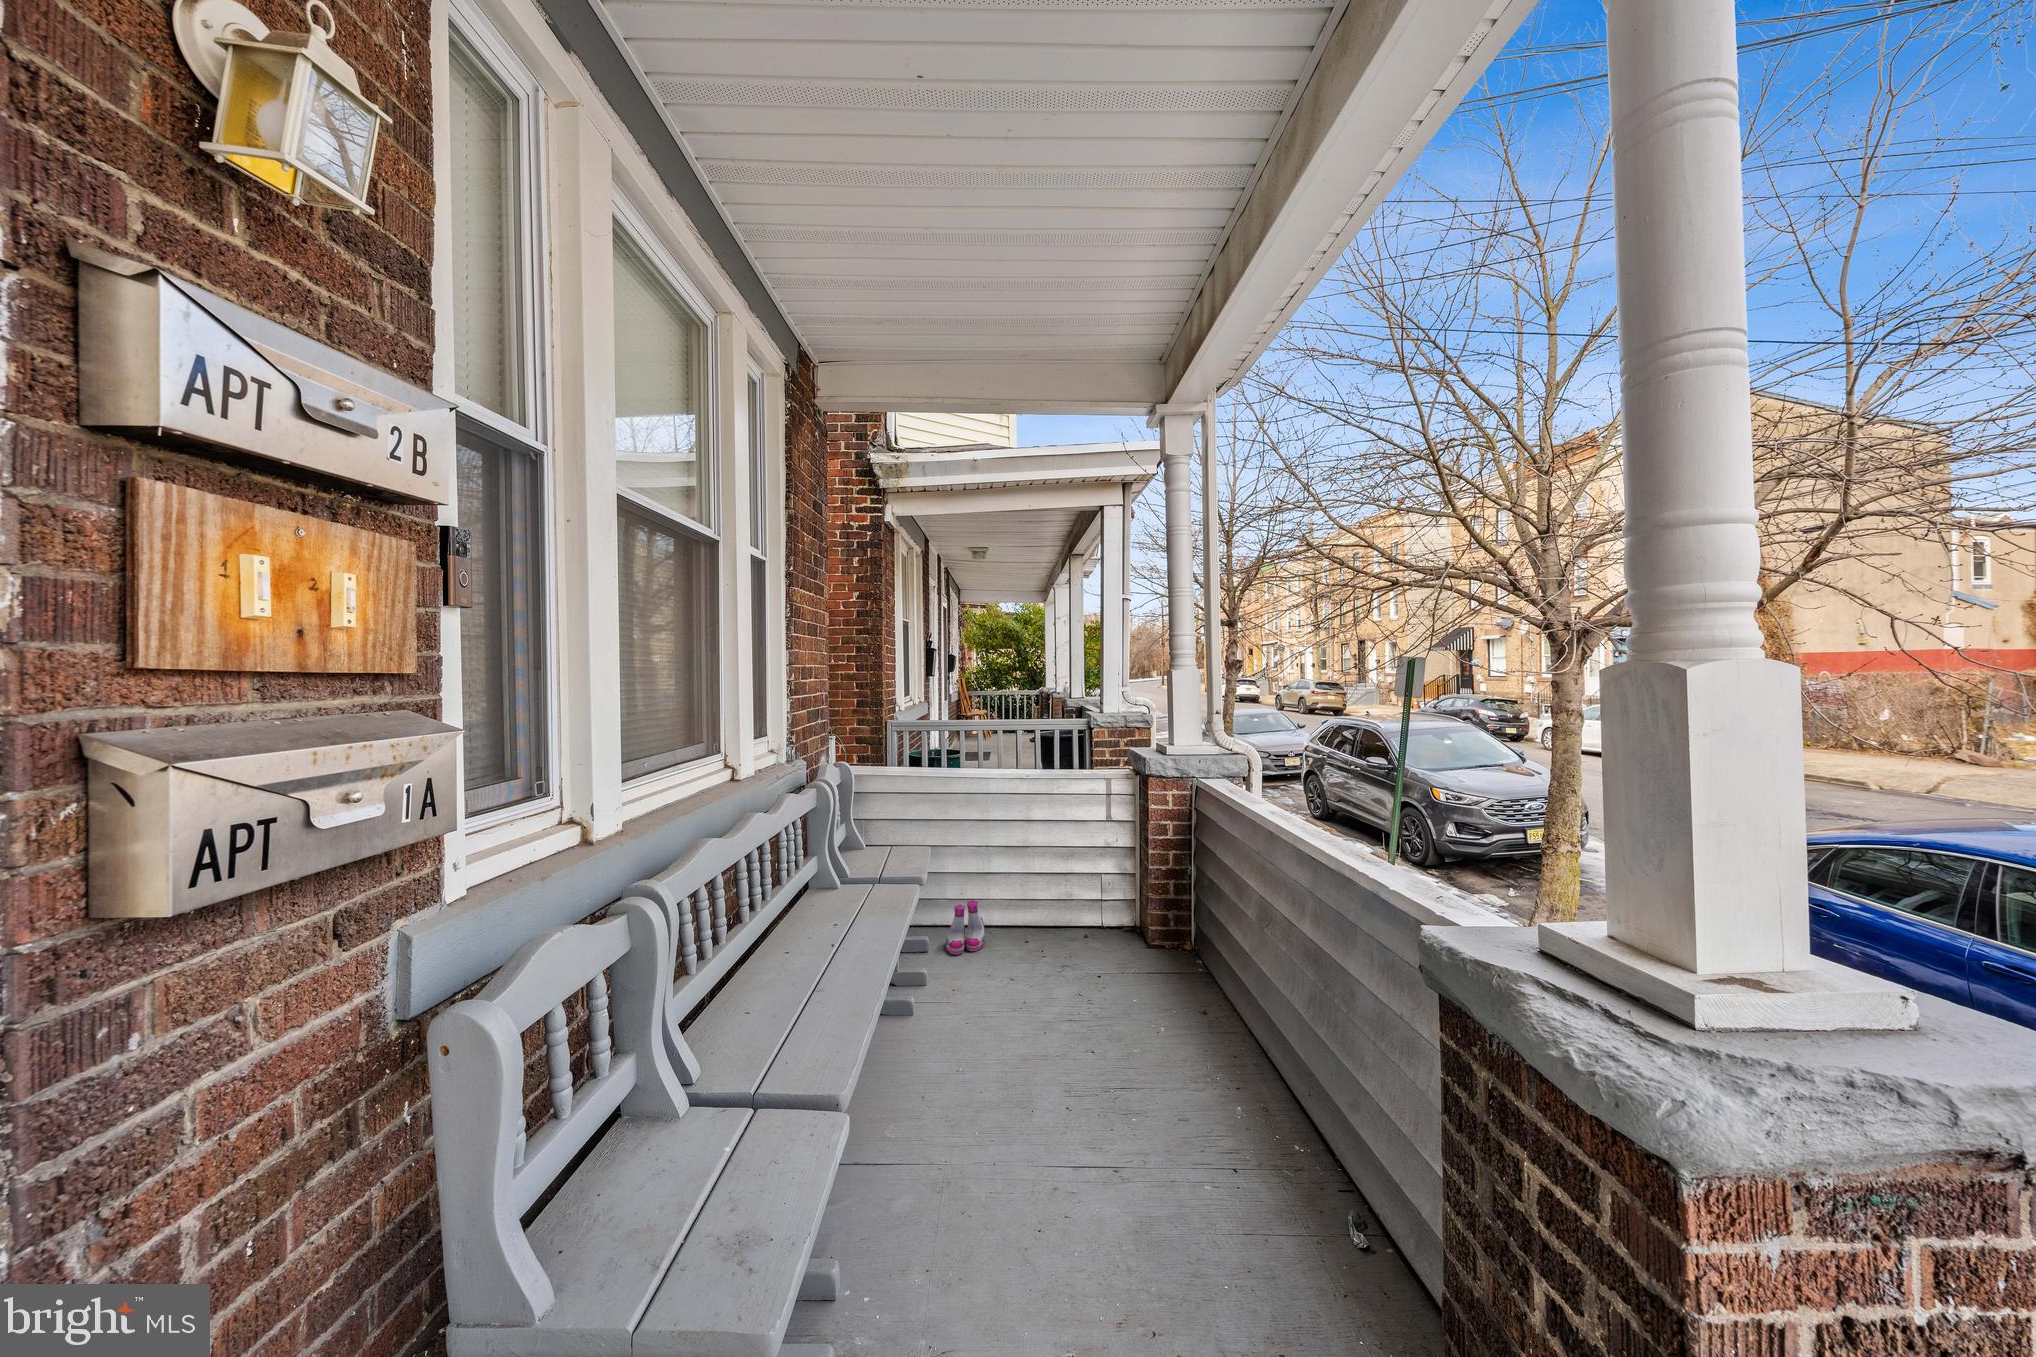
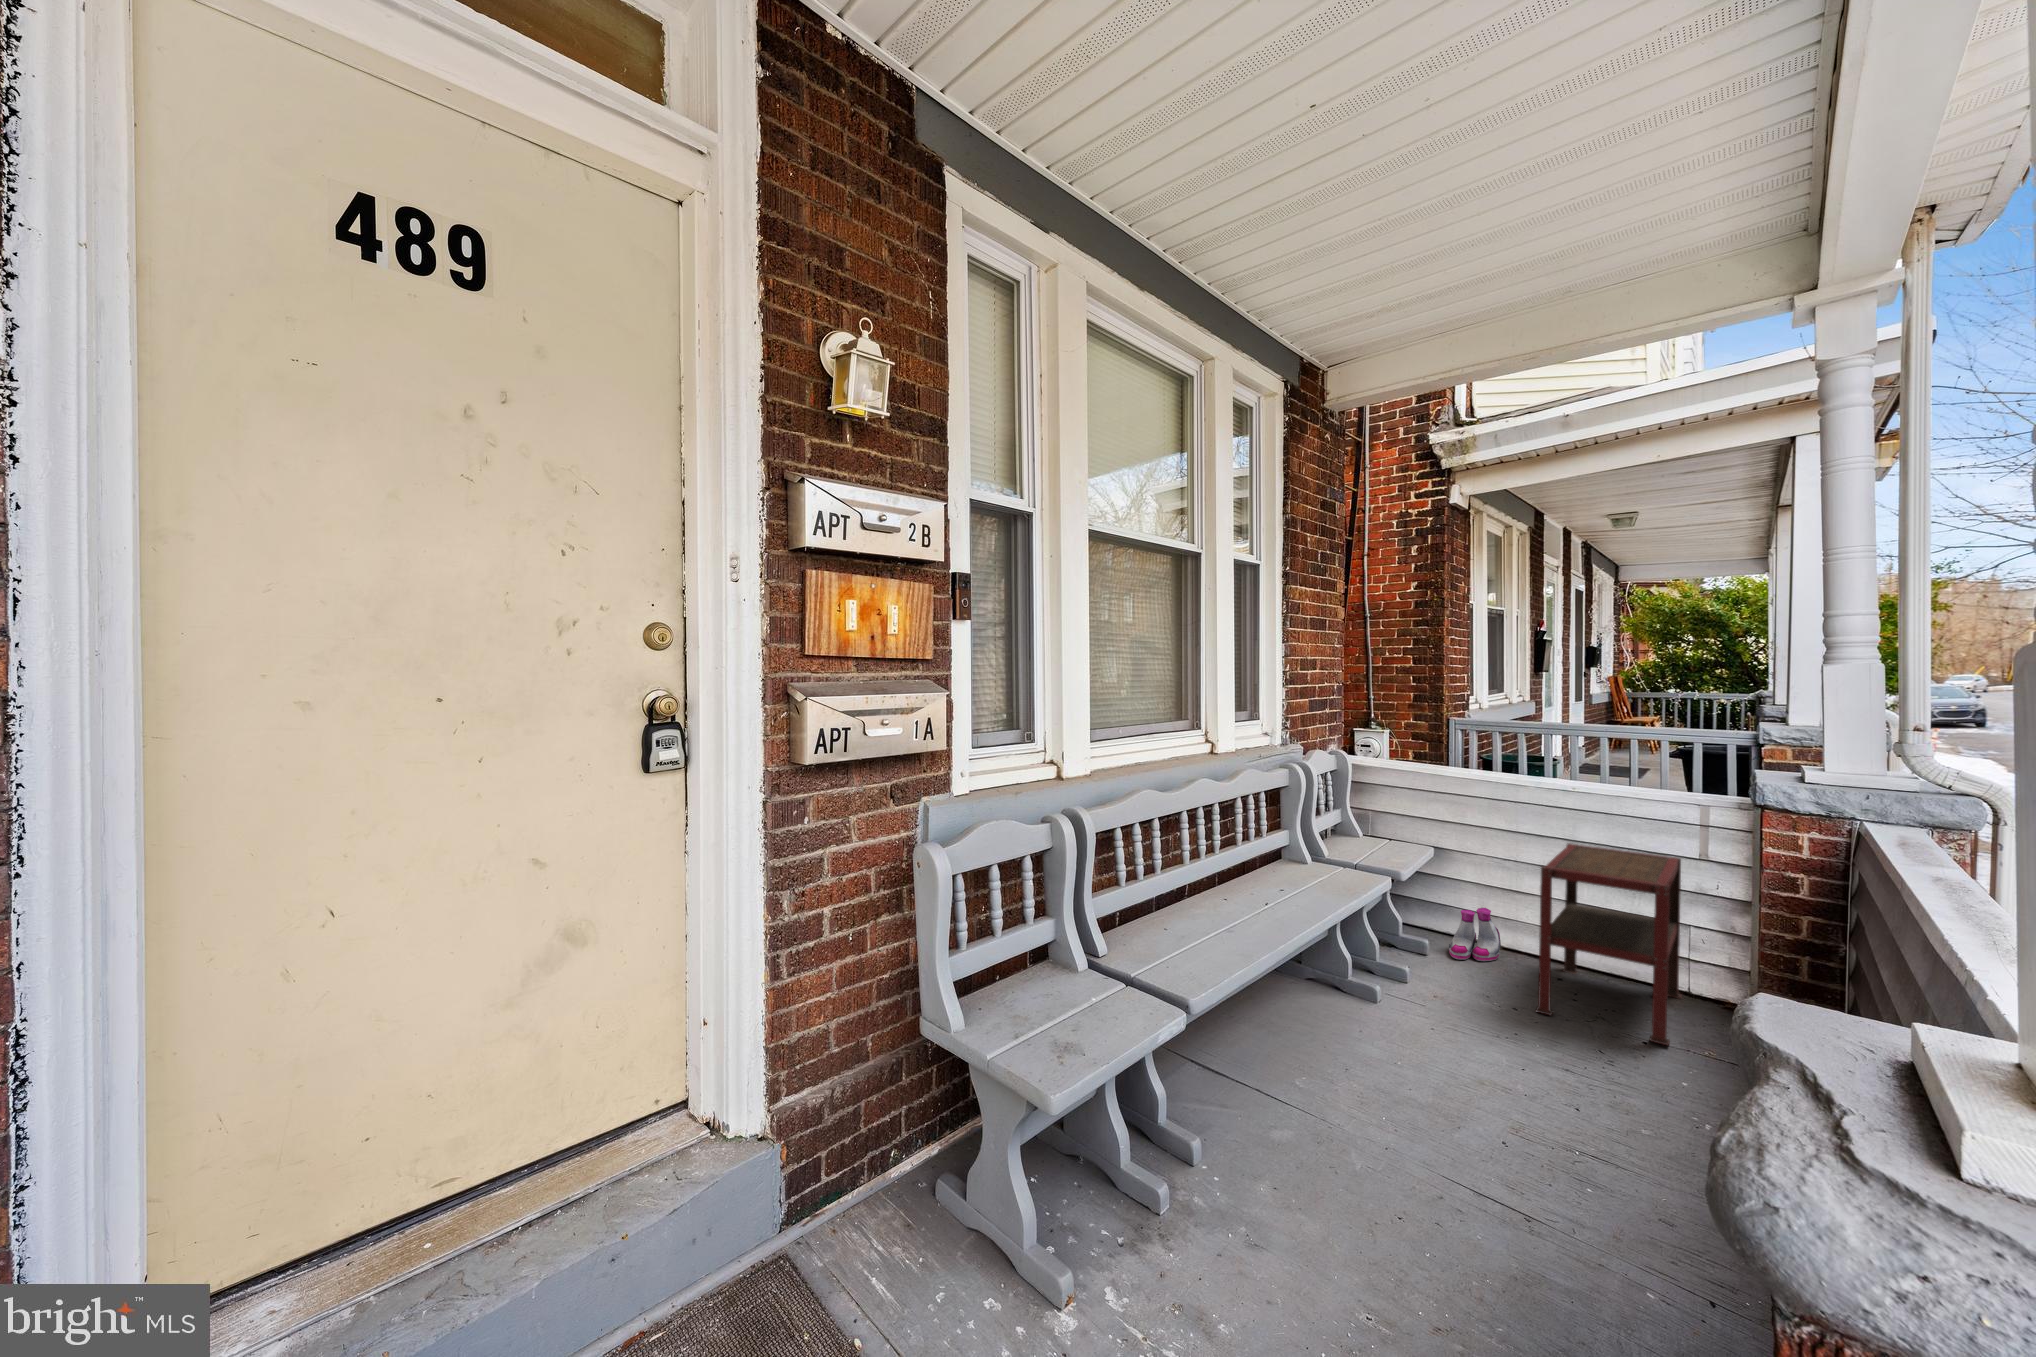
side table: none [1031,830,1130,989] -> present [1536,843,1682,1045]

